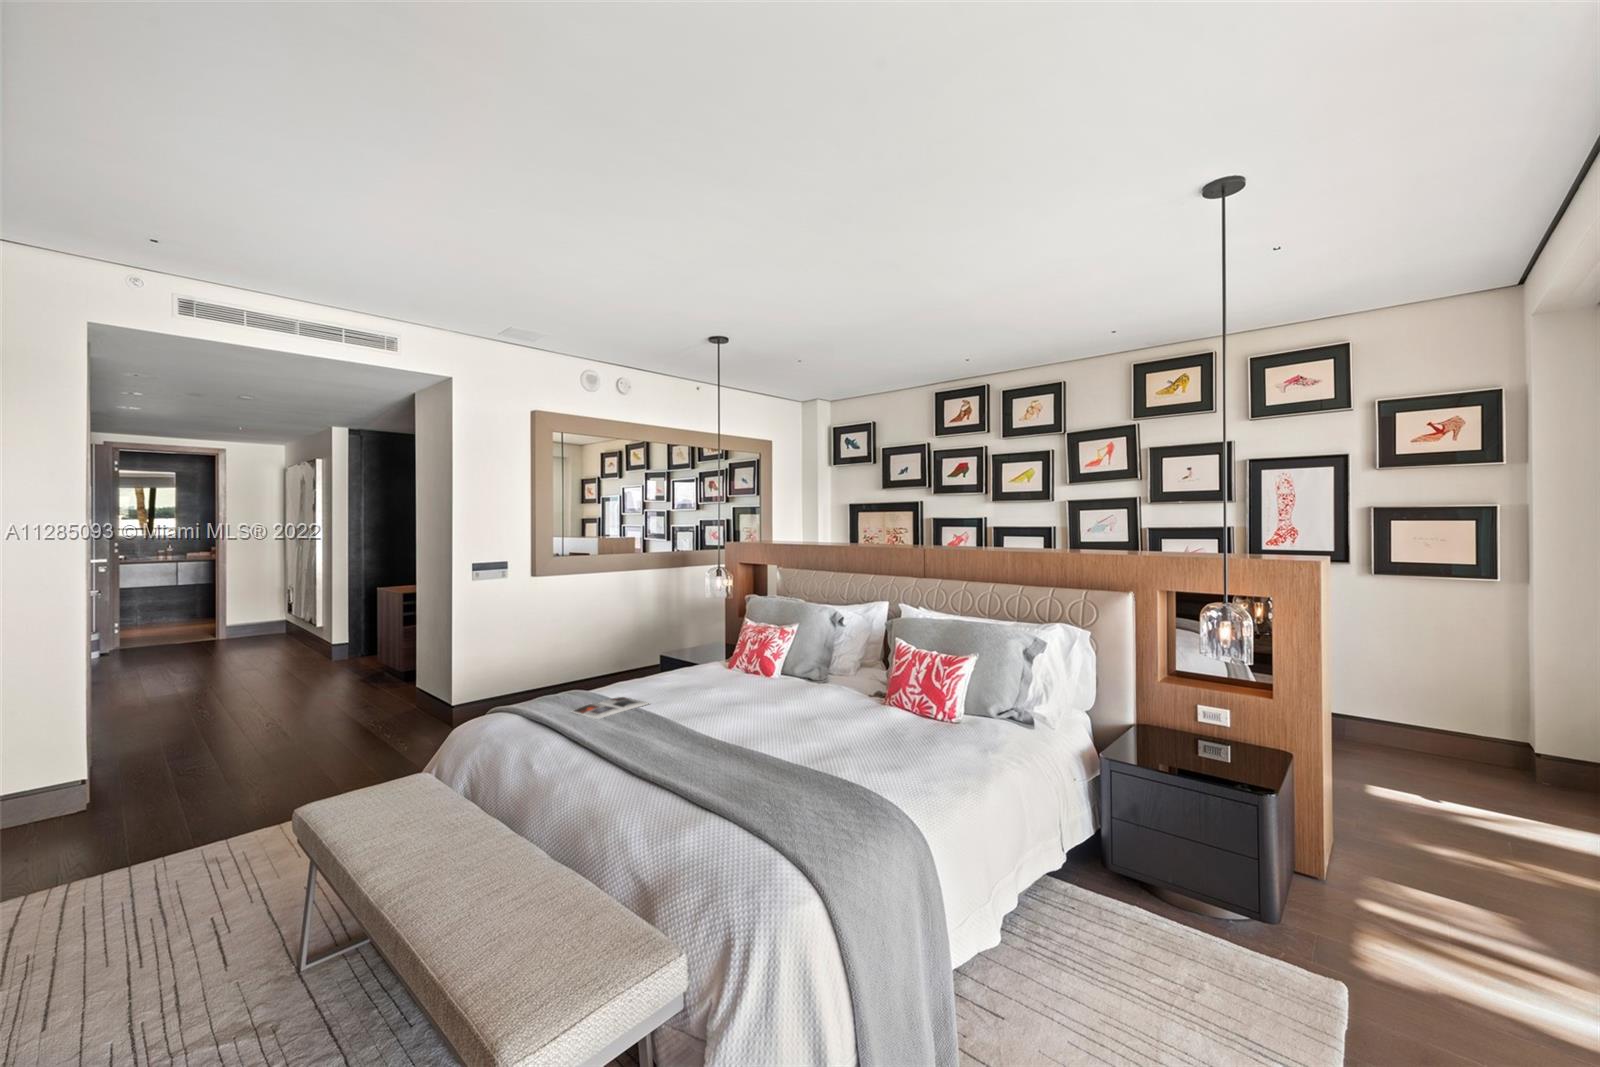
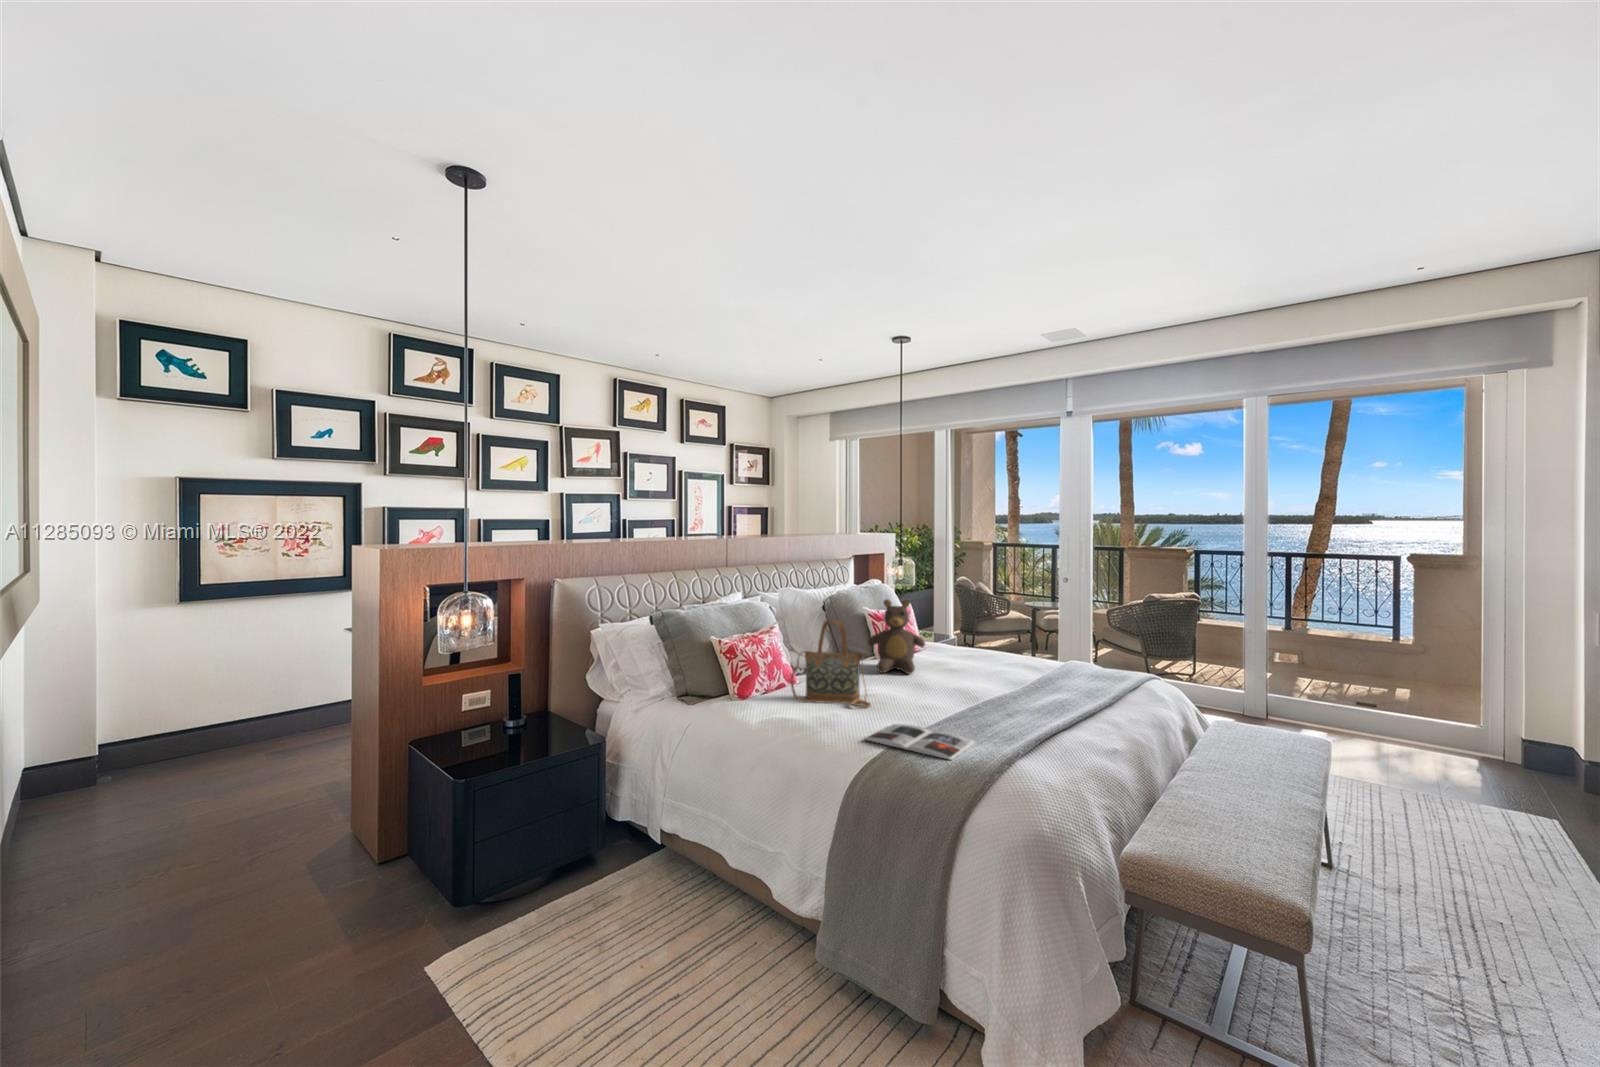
handbag: none [698,629,741,700] -> present [791,620,871,708]
teddy bear: none [802,633,853,711] -> present [868,600,925,674]

